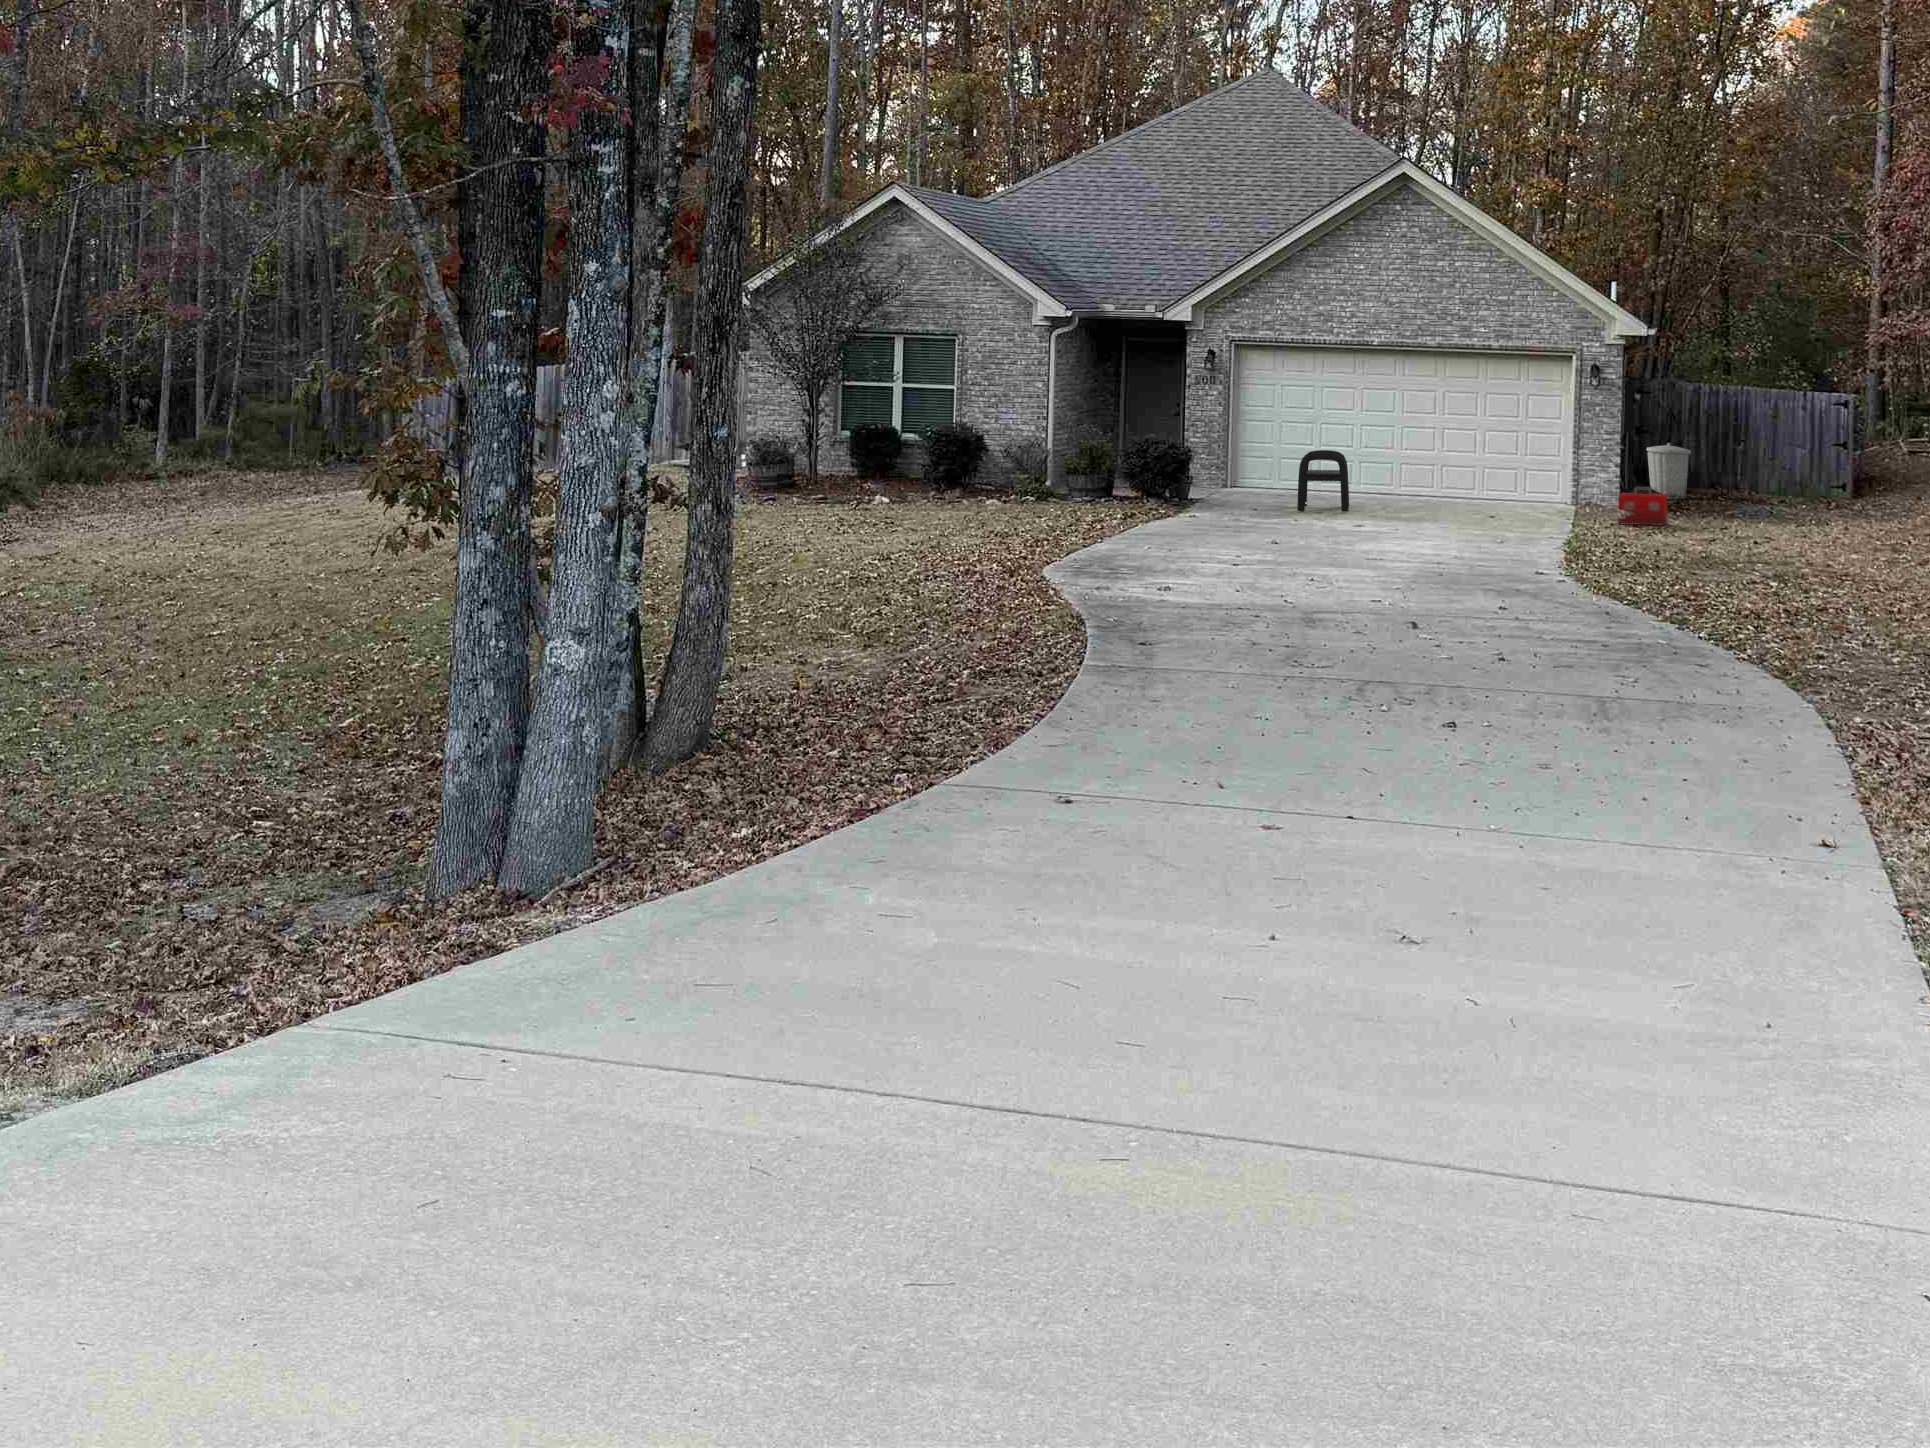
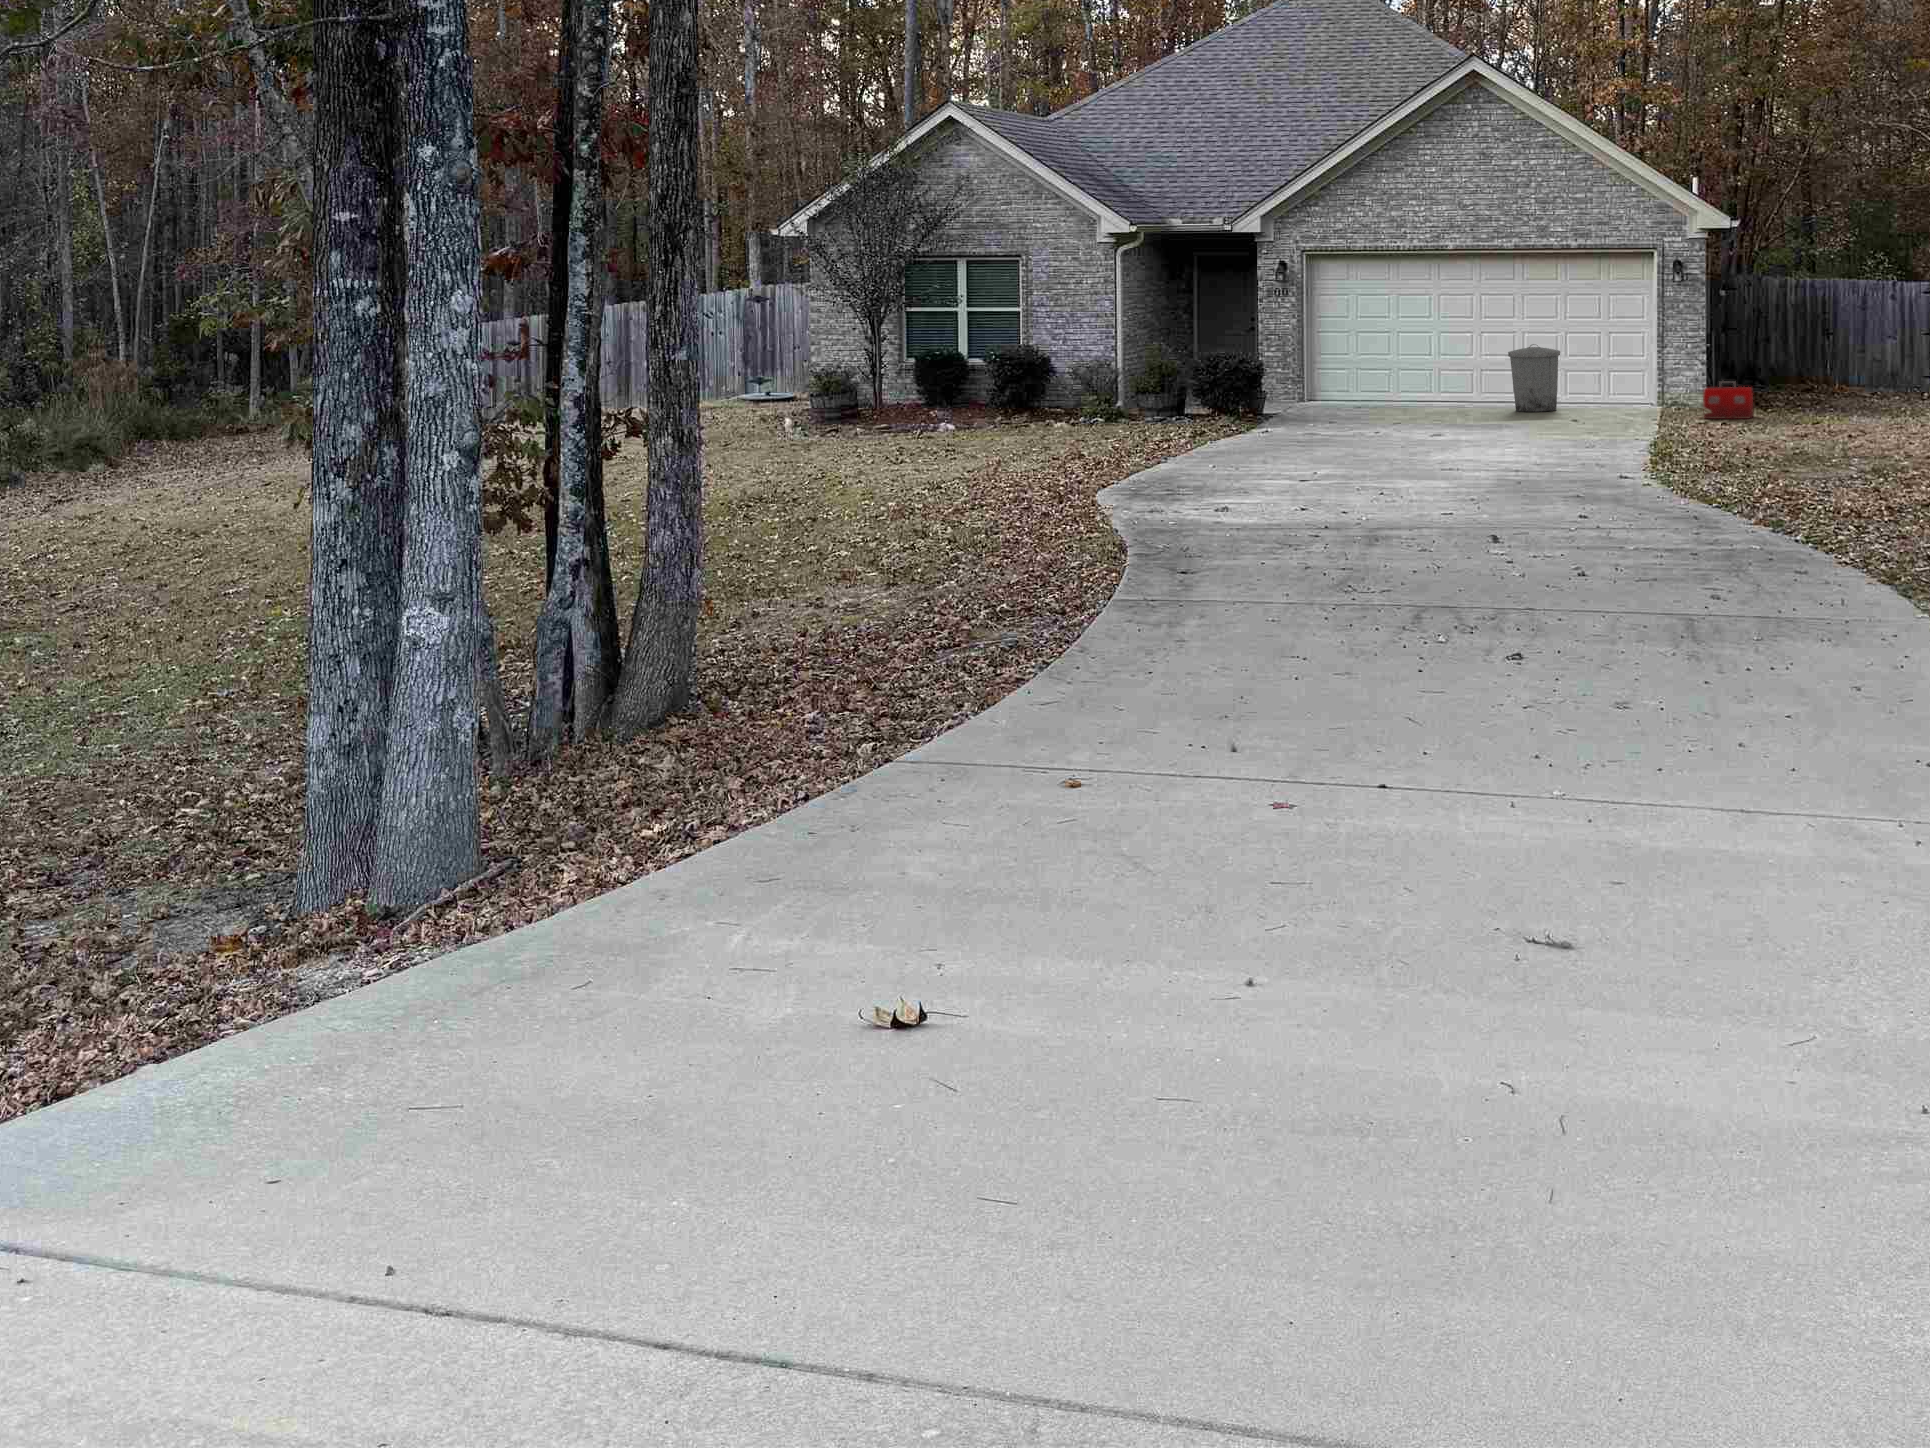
trash can: present [1647,443,1691,499] -> present [1508,344,1560,412]
bench: present [1297,450,1349,512] -> none [1379,356,1432,418]

